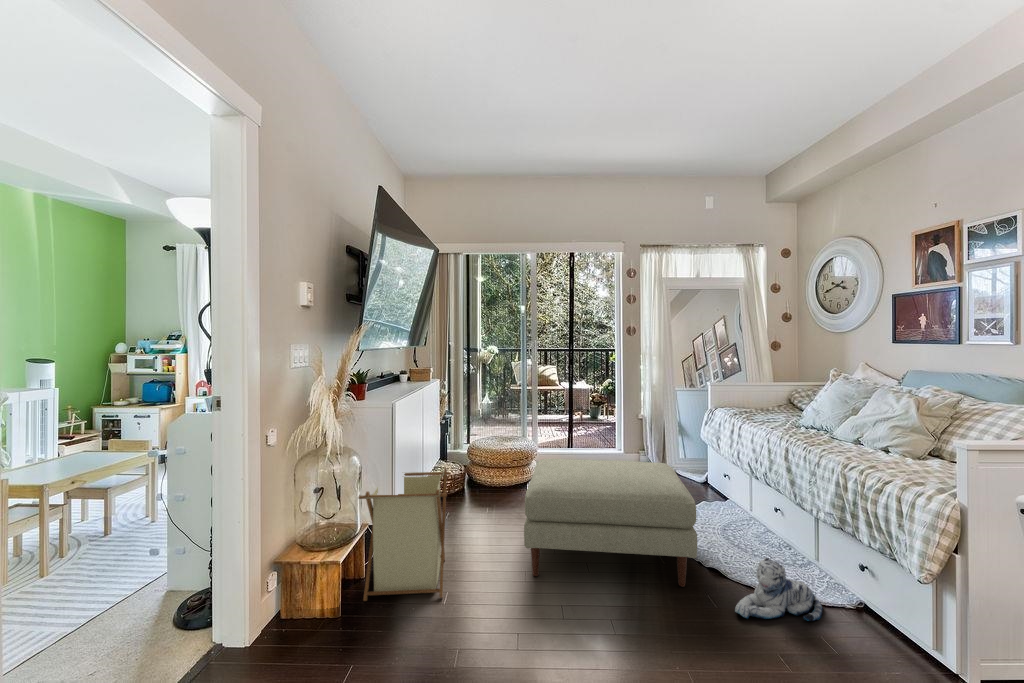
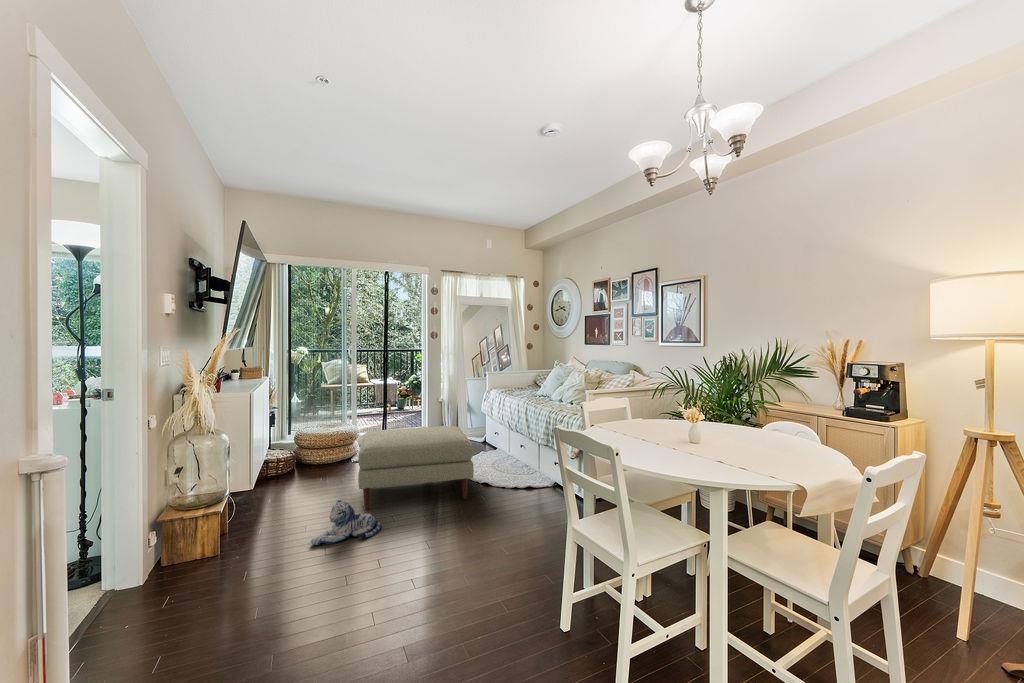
laundry basket: present [358,468,451,601] -> none [227,441,301,543]
plush toy: present [735,558,823,621] -> present [311,500,381,545]

